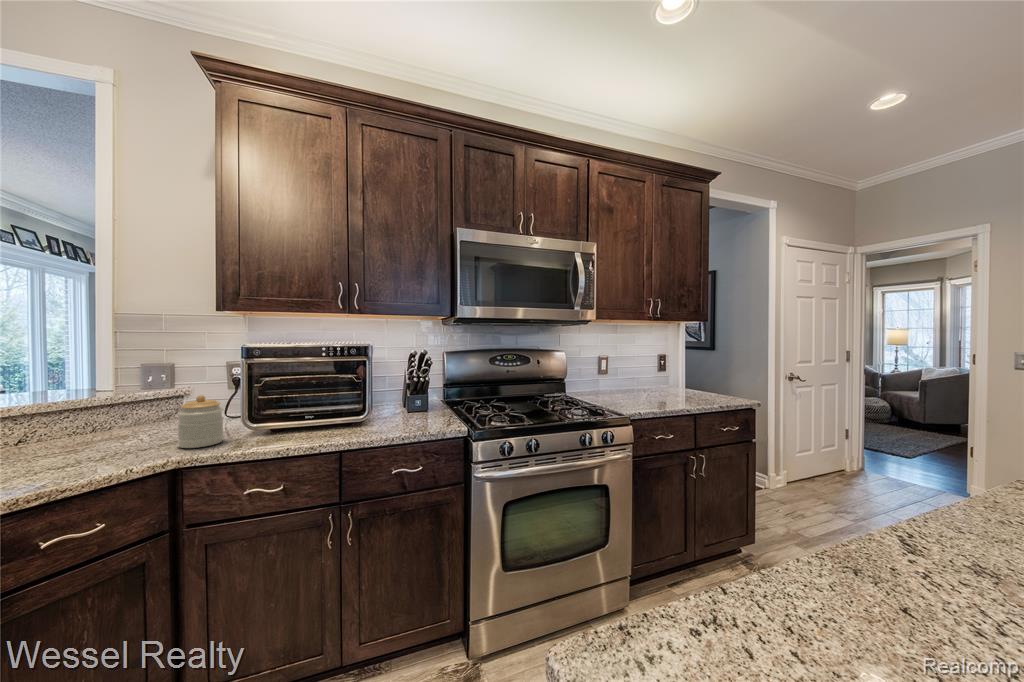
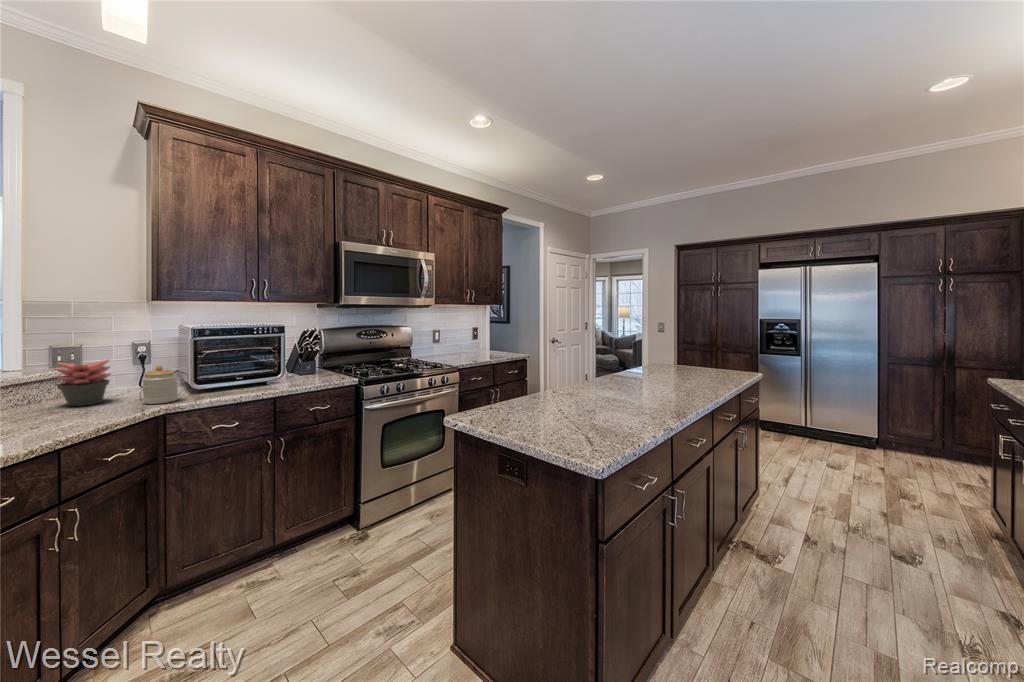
succulent plant: none [103,383,176,441] -> present [52,360,111,406]

